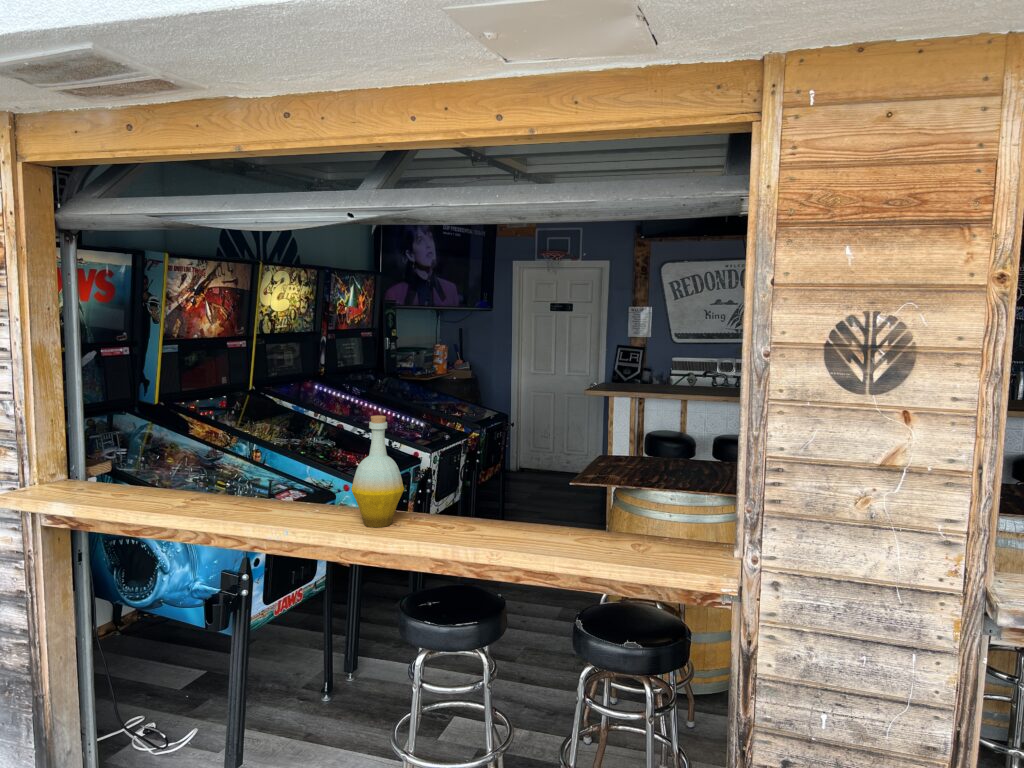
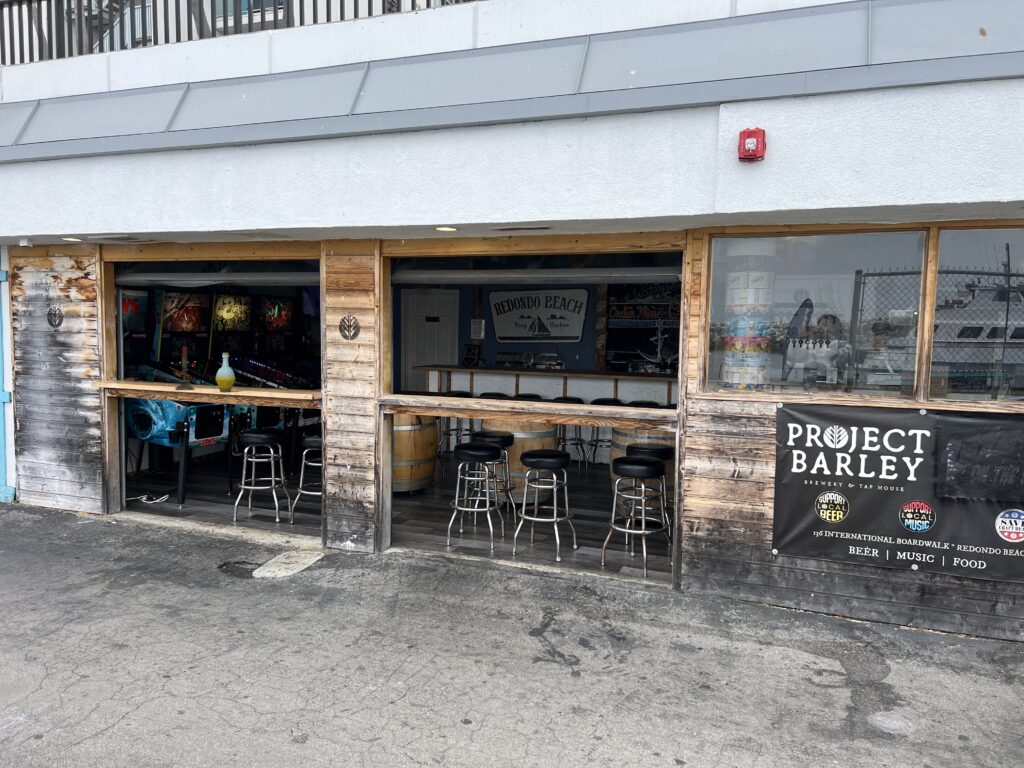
candle: none [230,392,279,516] -> present [176,347,194,390]

